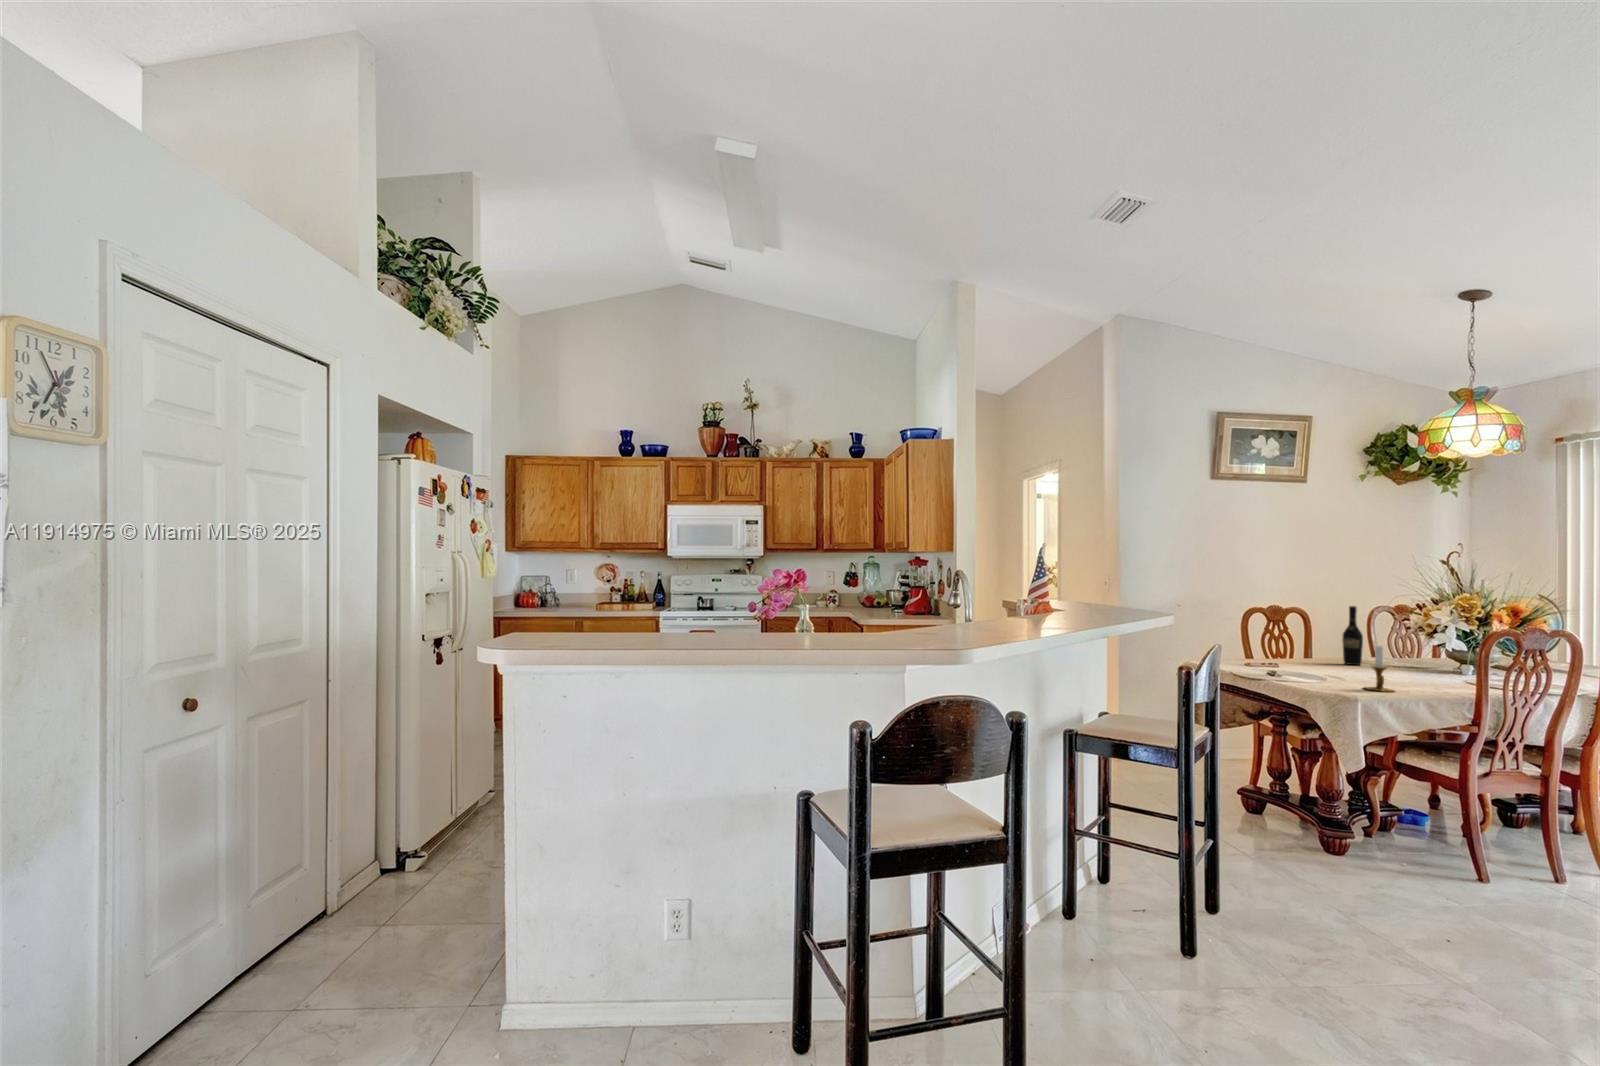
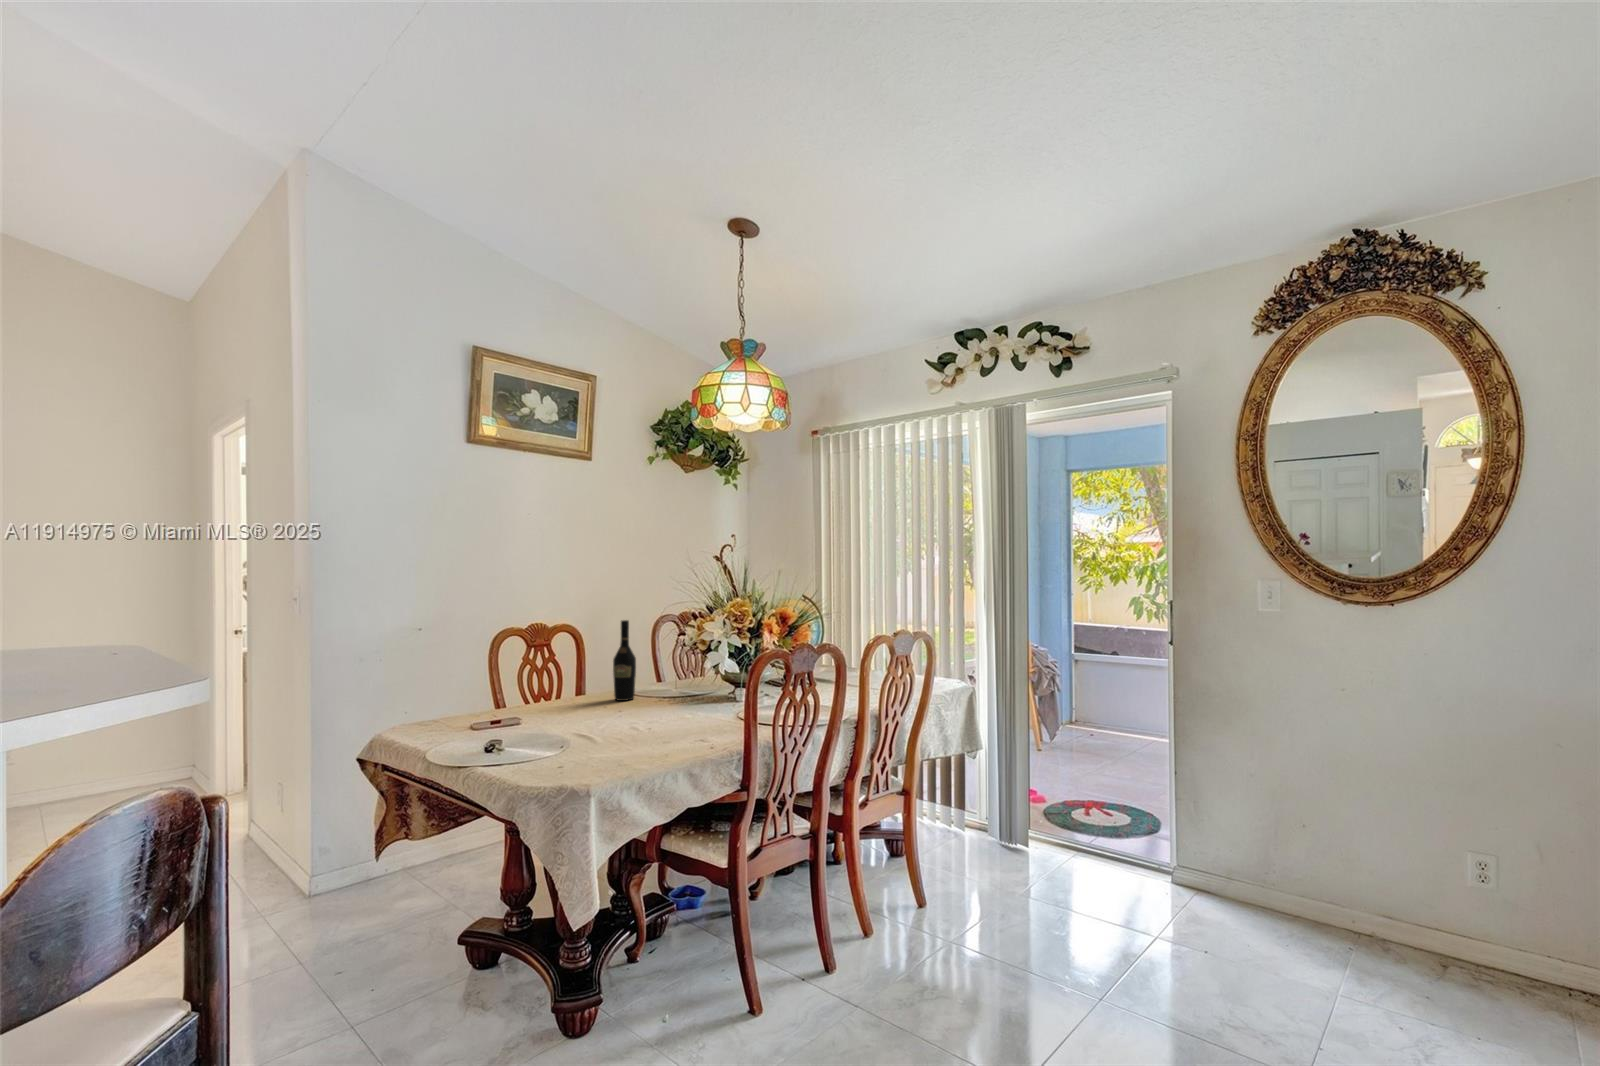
candlestick: present [1364,646,1394,692] -> none [607,693,649,768]

